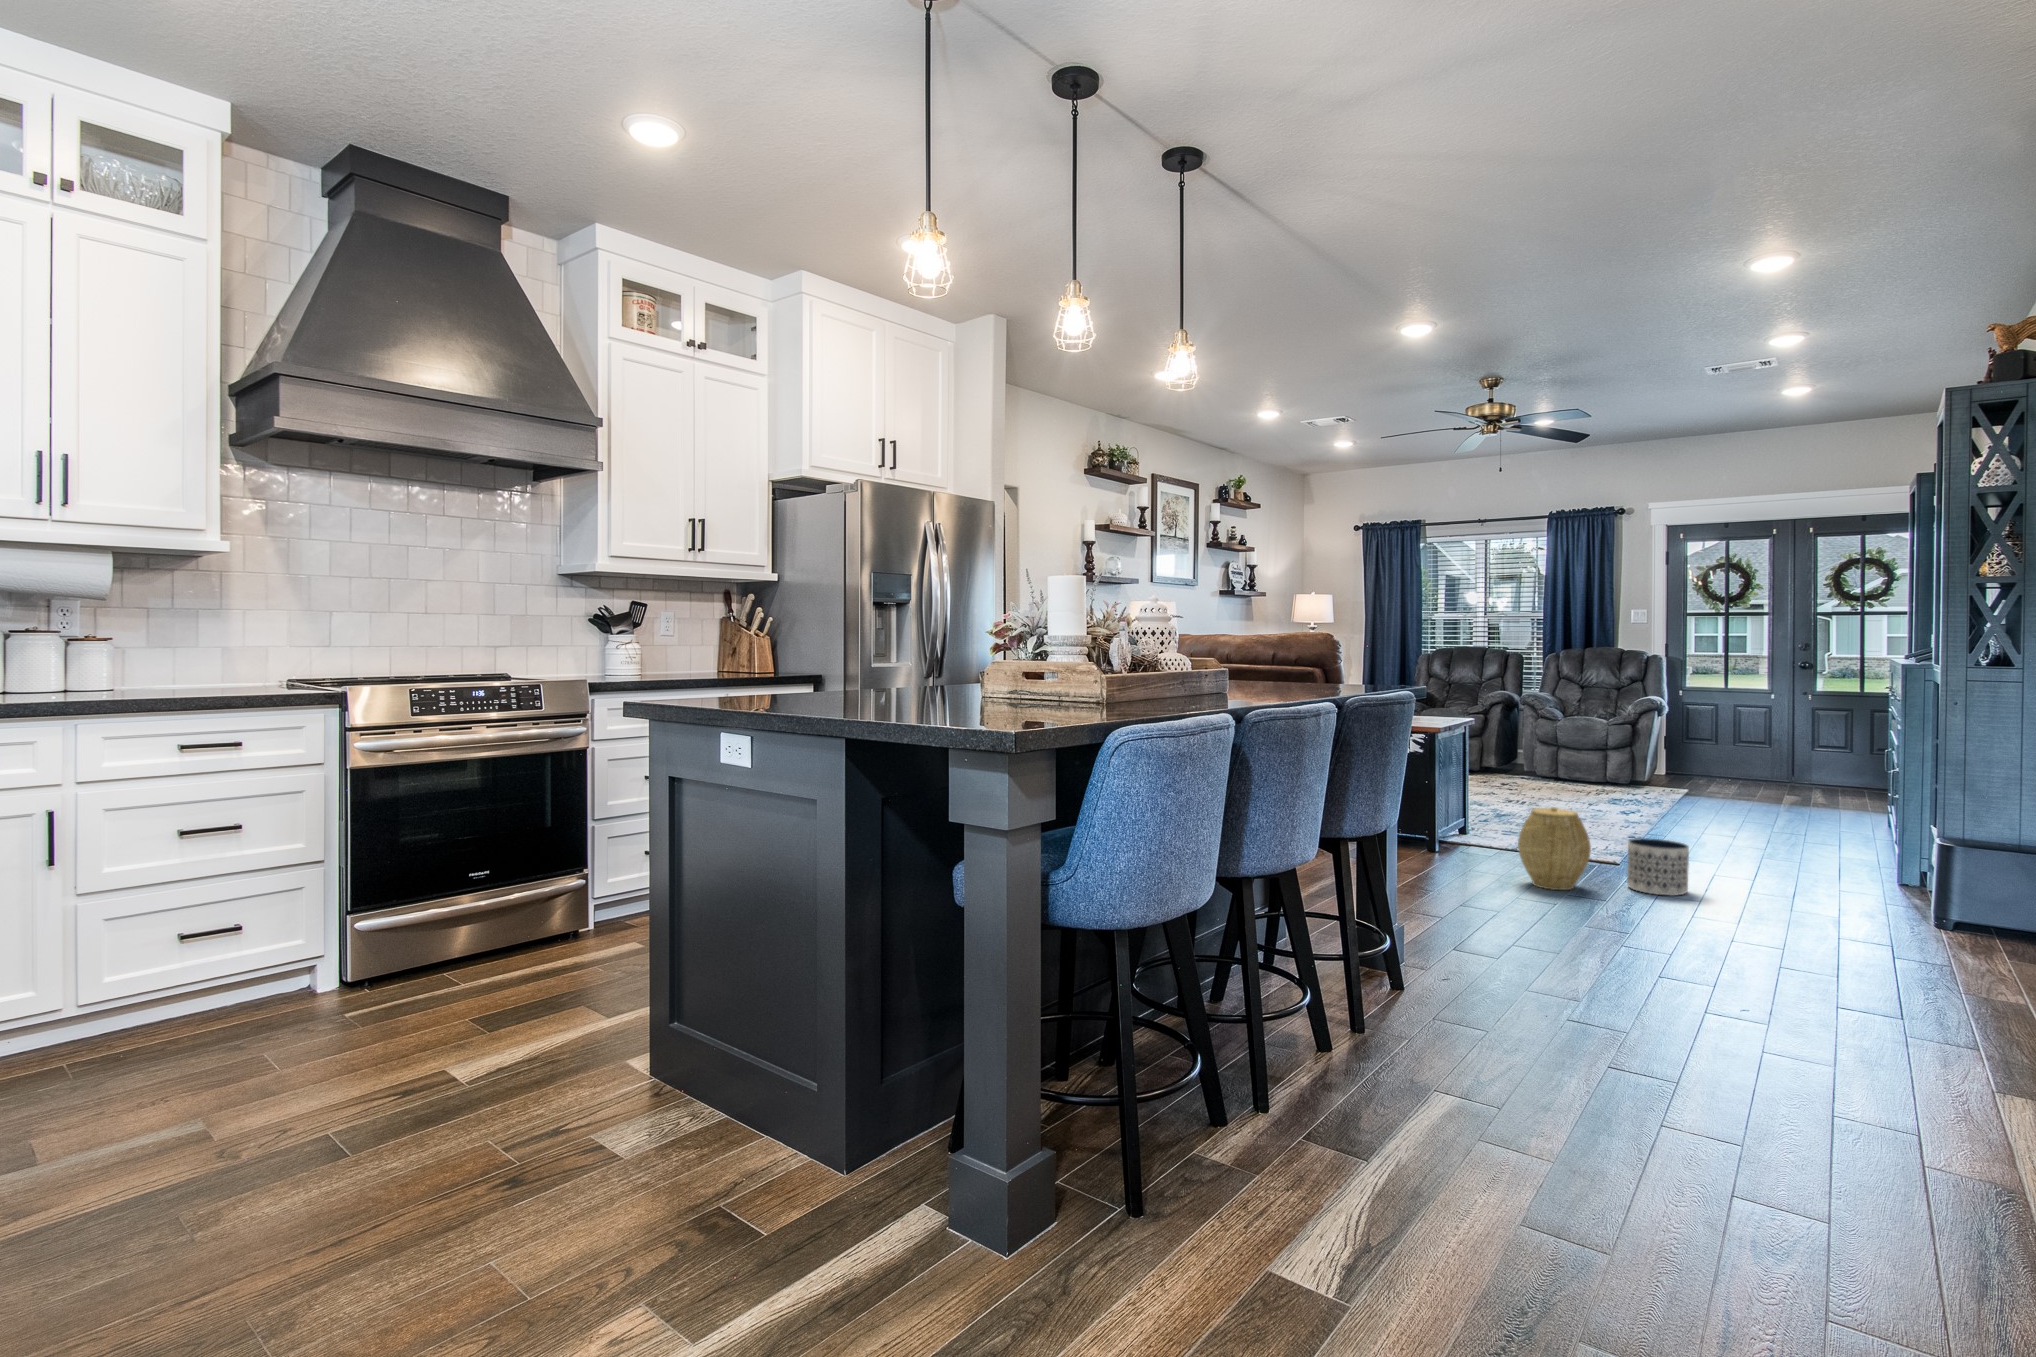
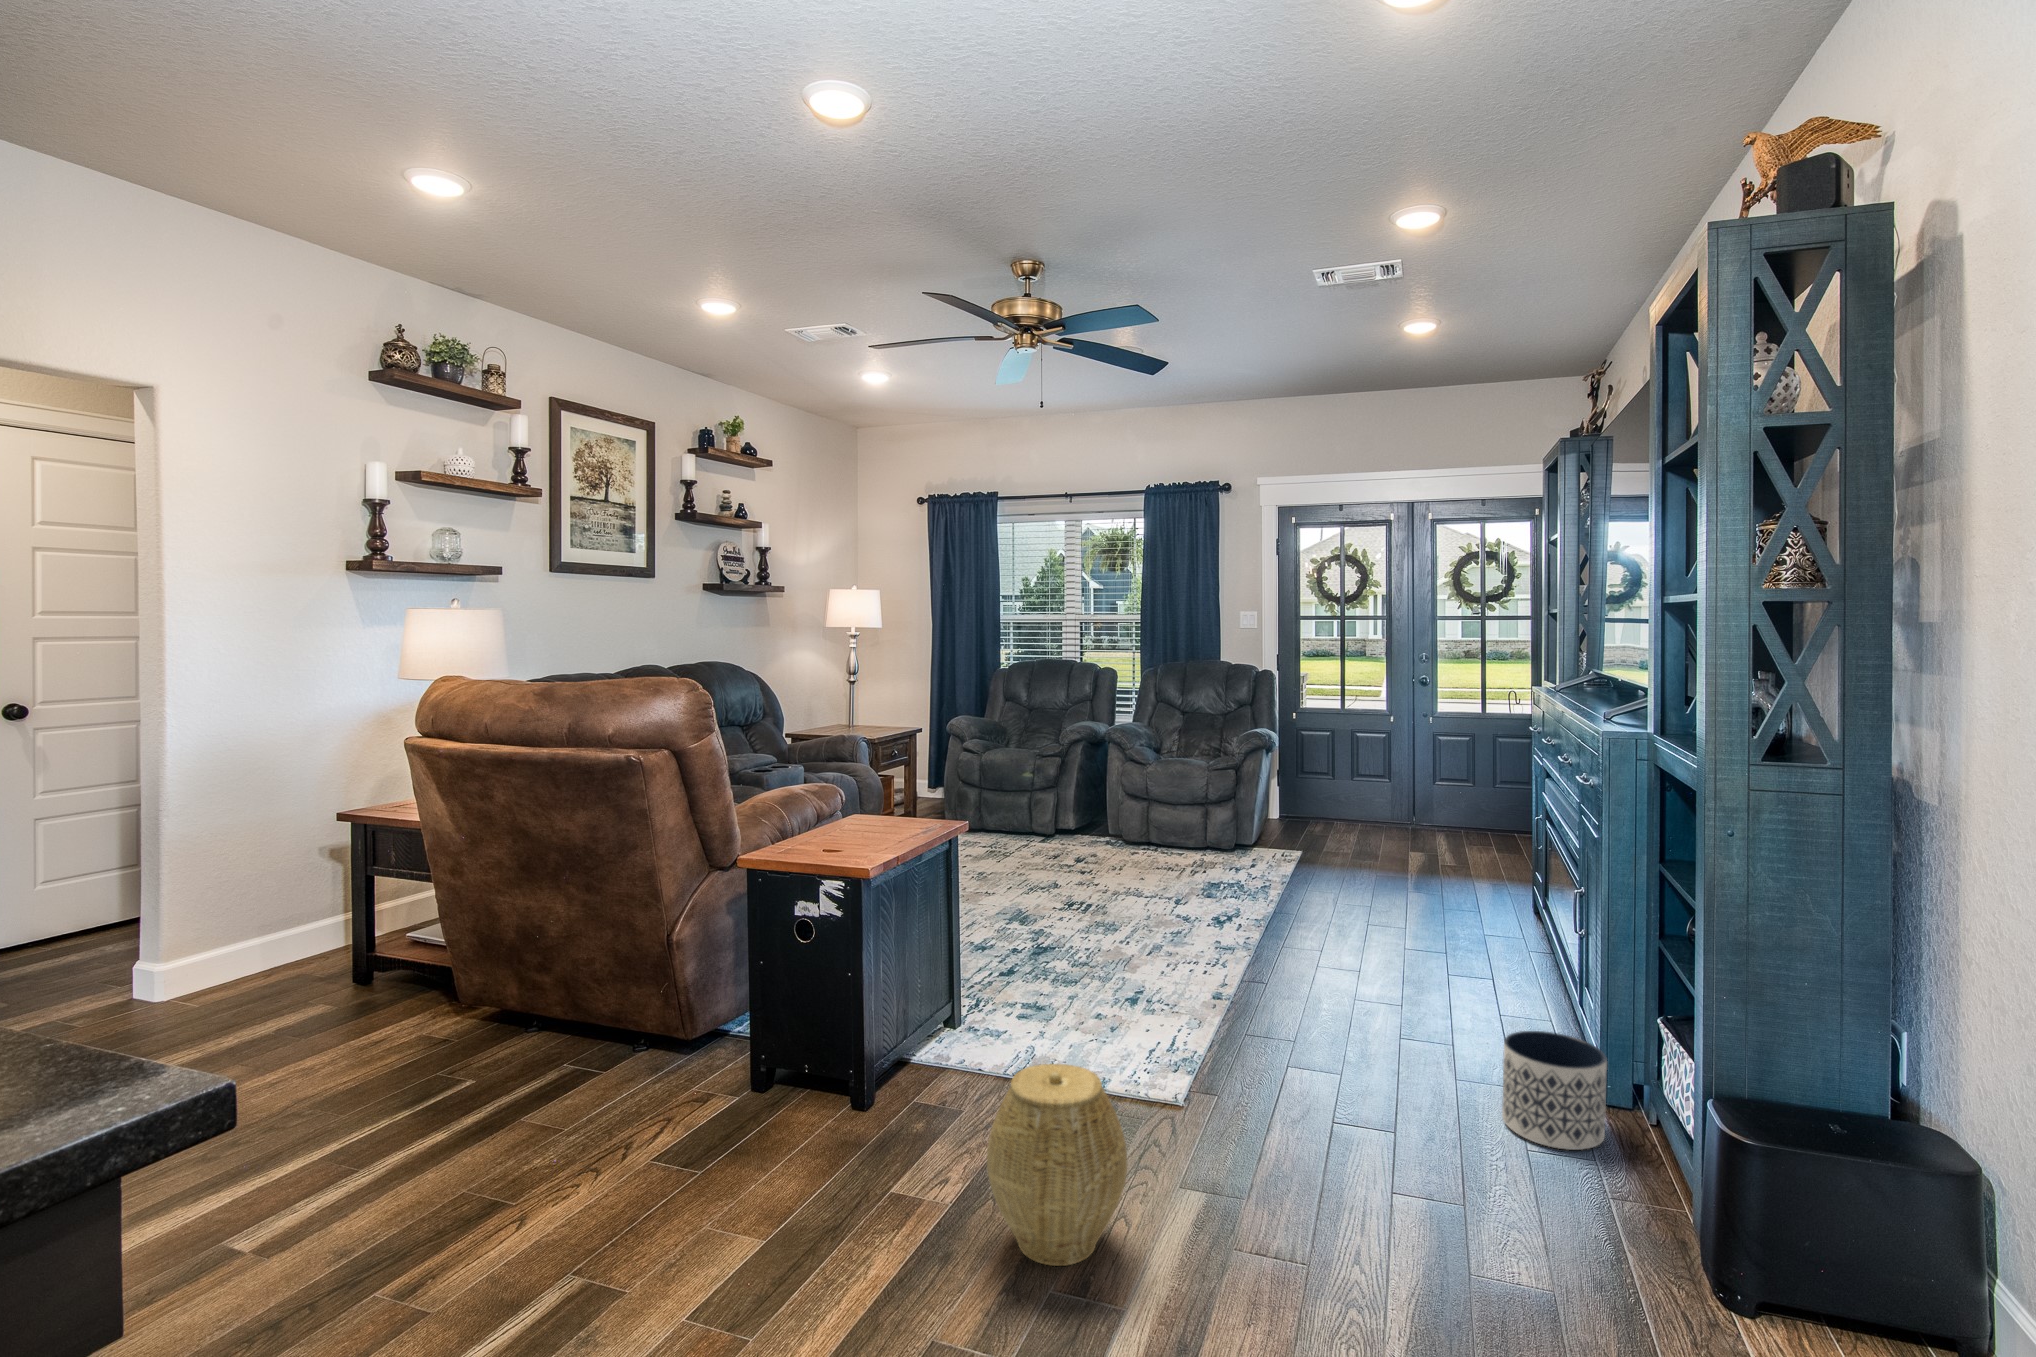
planter: present [1627,838,1689,896] -> present [1502,1031,1607,1150]

